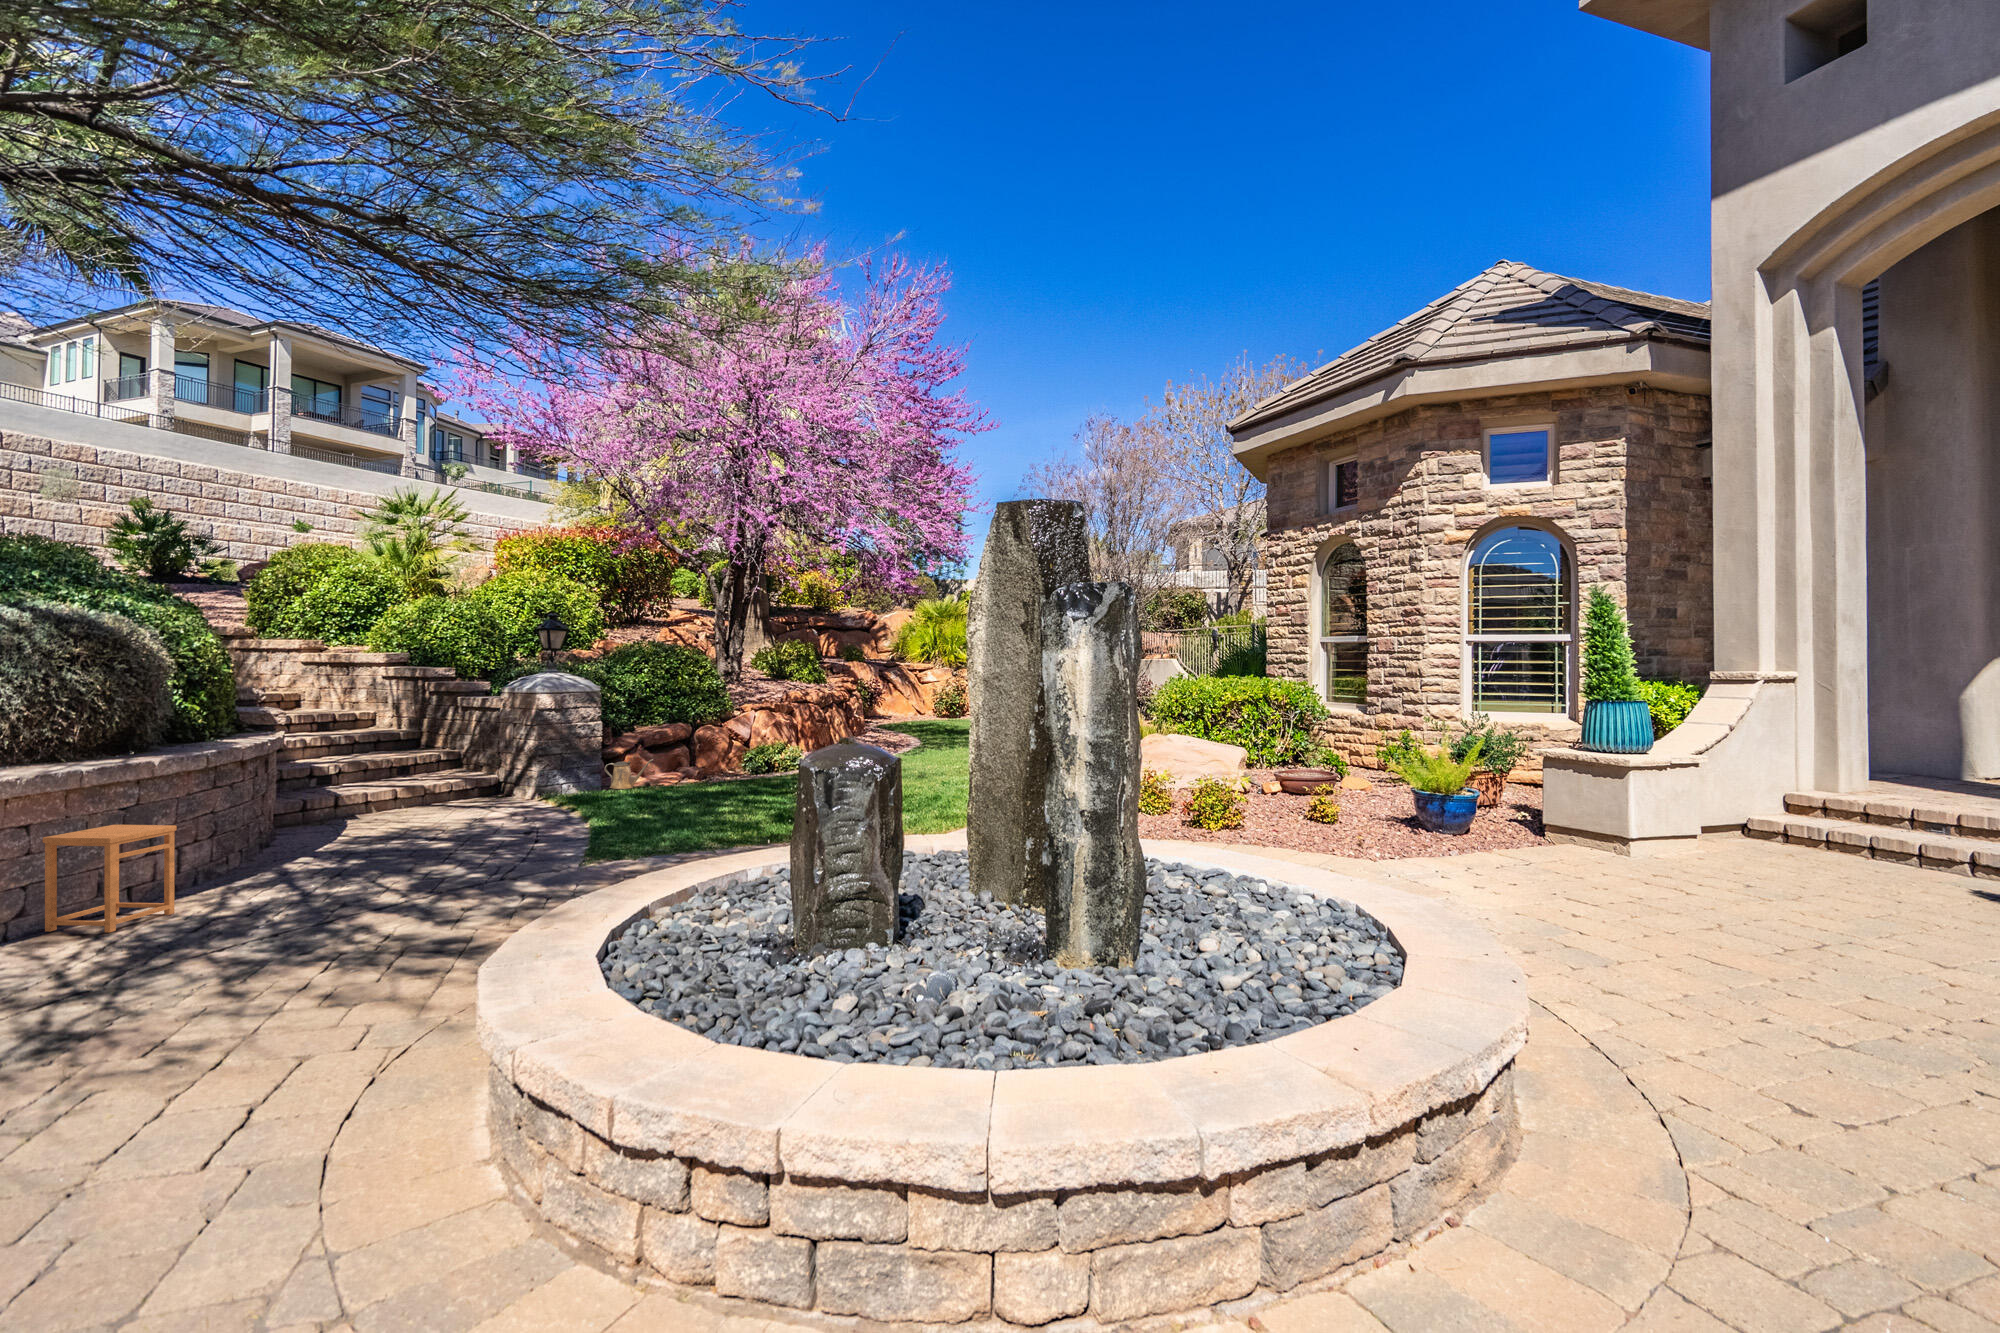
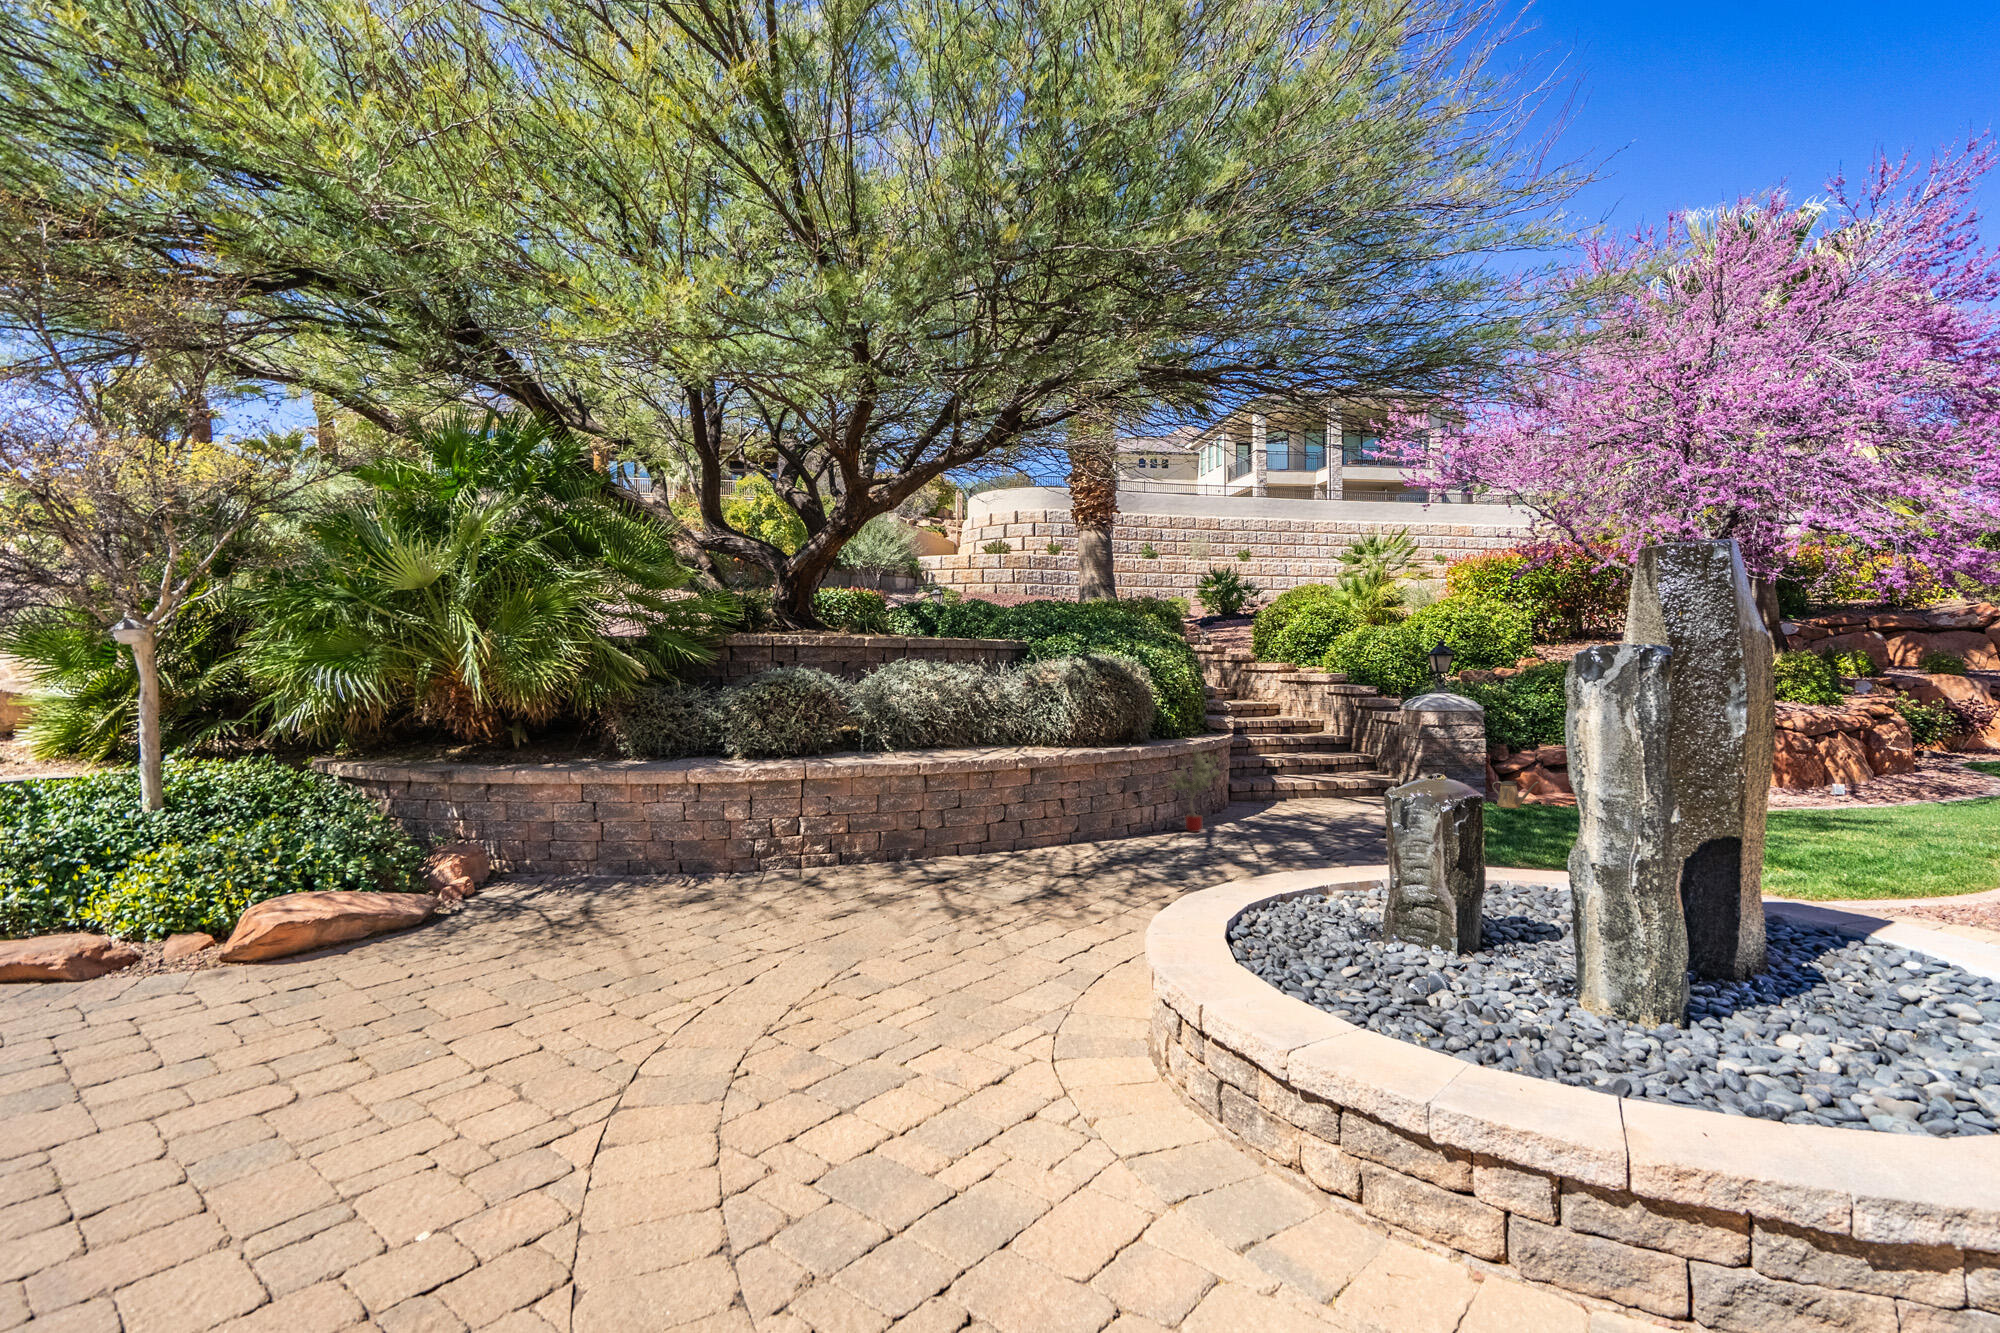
potted tree: none [194,751,295,883] -> present [1168,746,1219,832]
side table: present [43,825,177,933] -> none [1093,783,1148,845]

